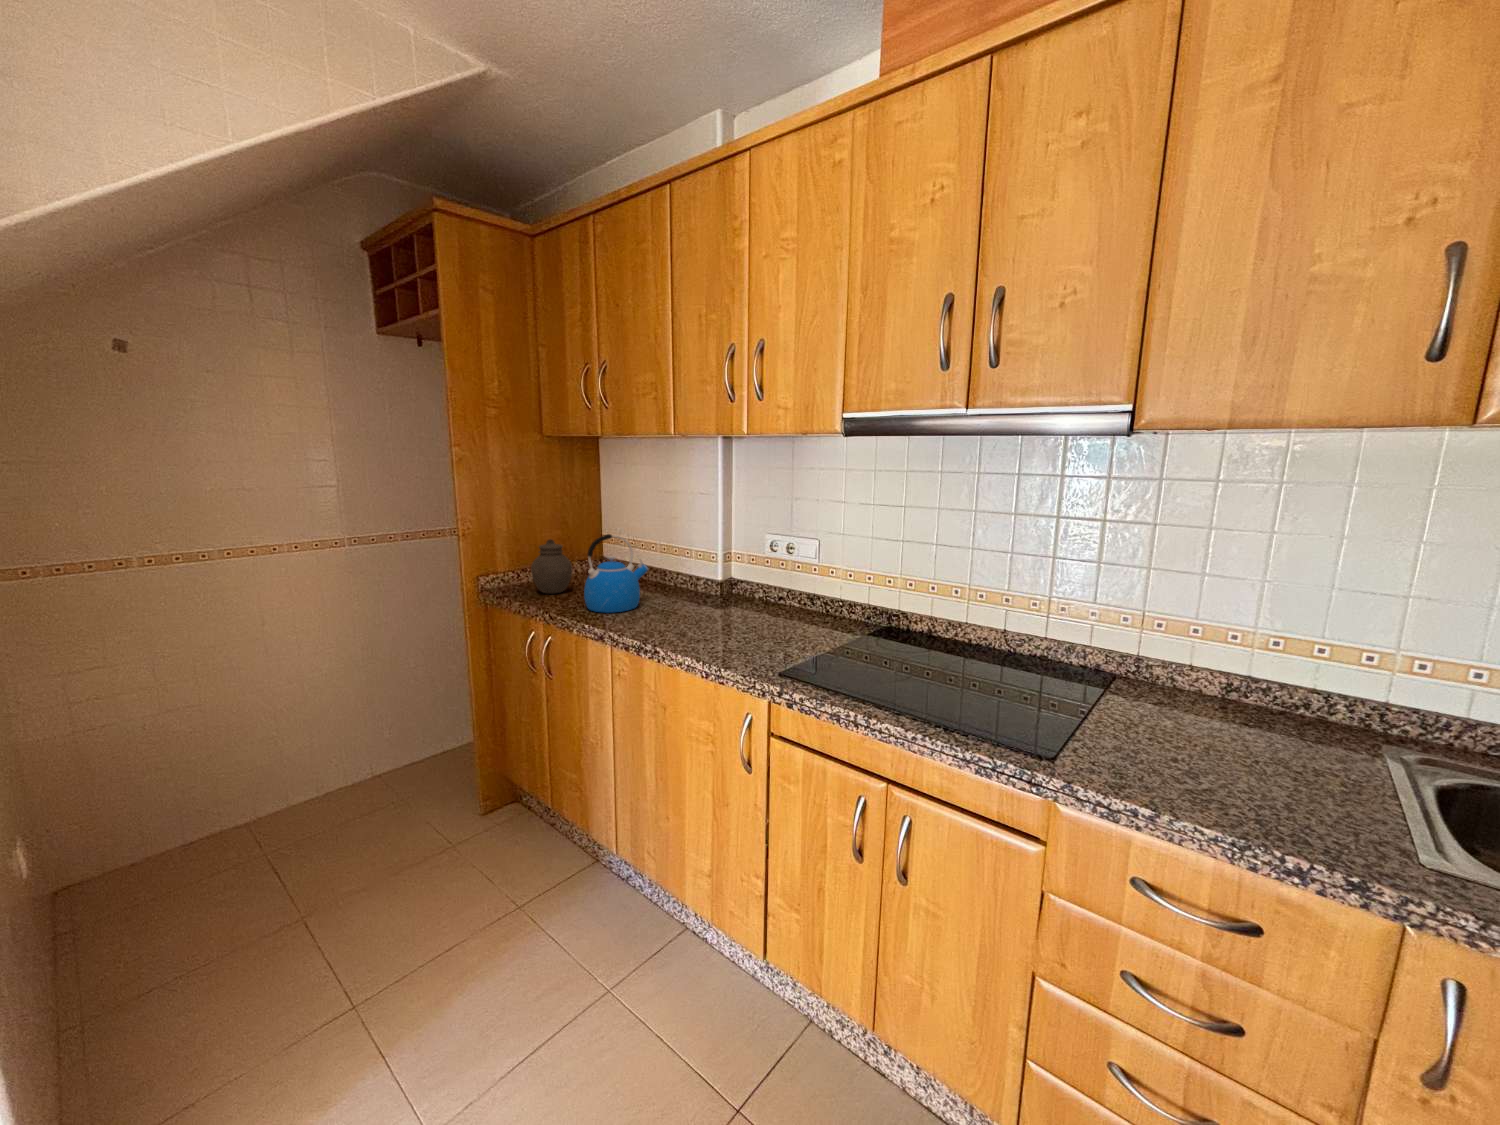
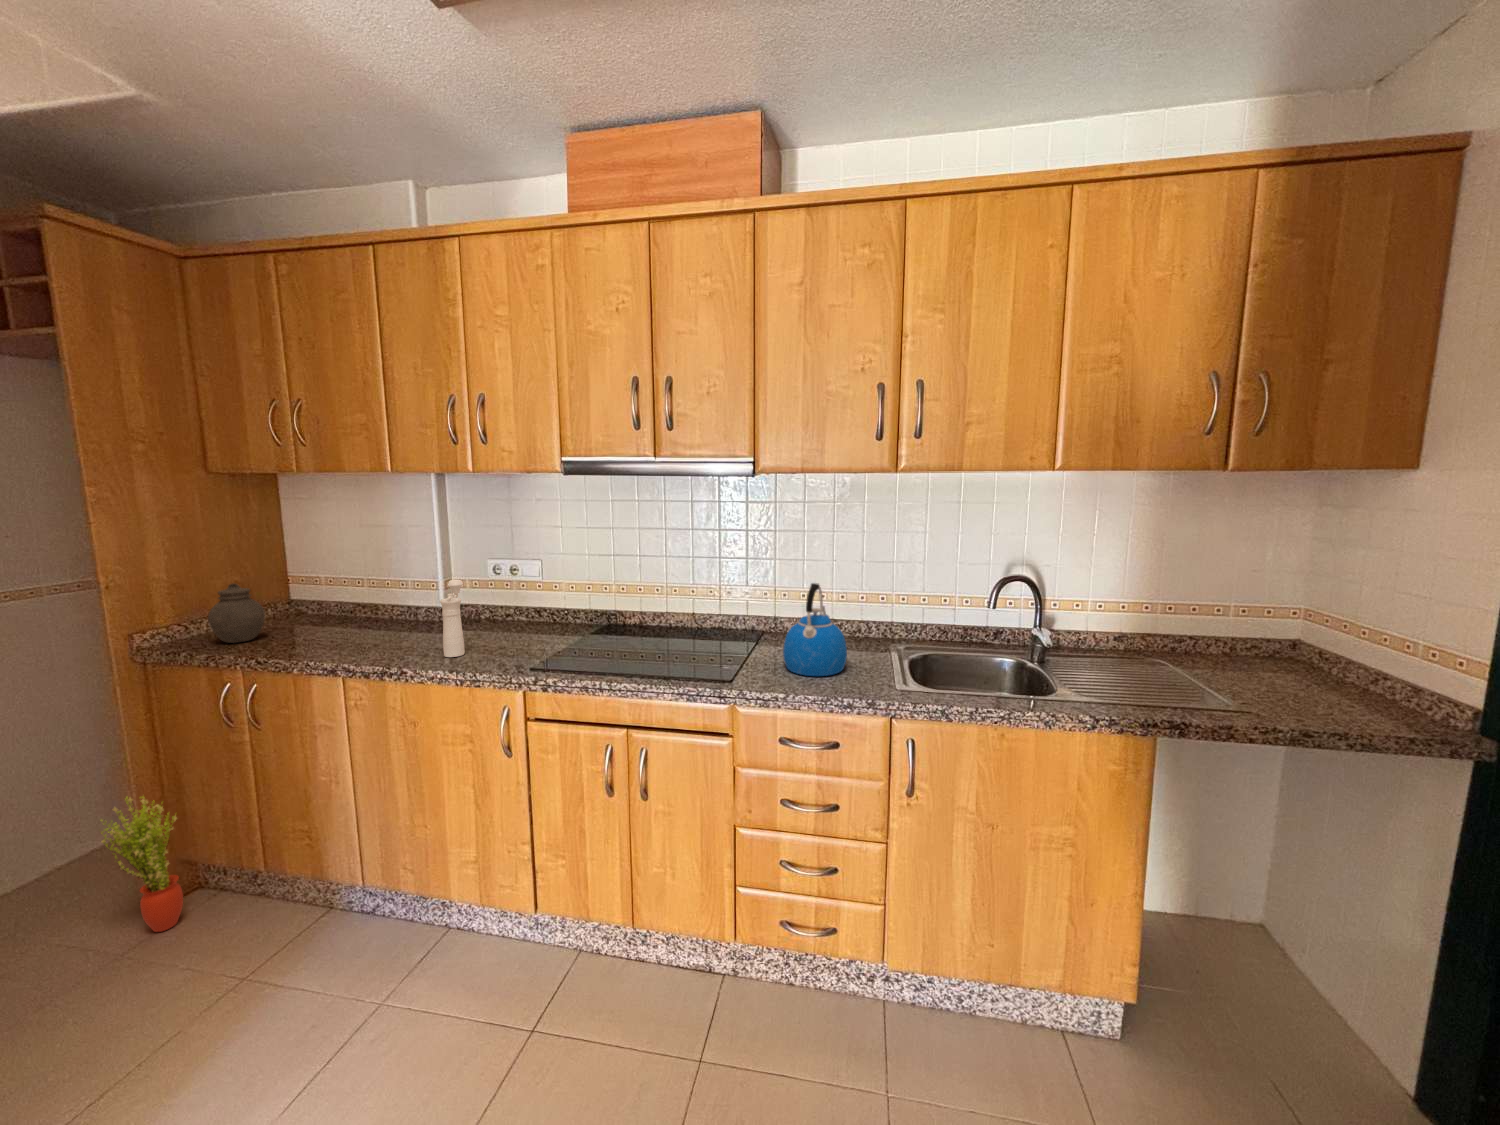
kettle: present [584,534,648,613] -> present [783,583,847,676]
pepper mill: none [699,555,728,642] -> present [440,580,465,657]
potted plant: none [452,711,502,830] -> present [101,796,183,932]

